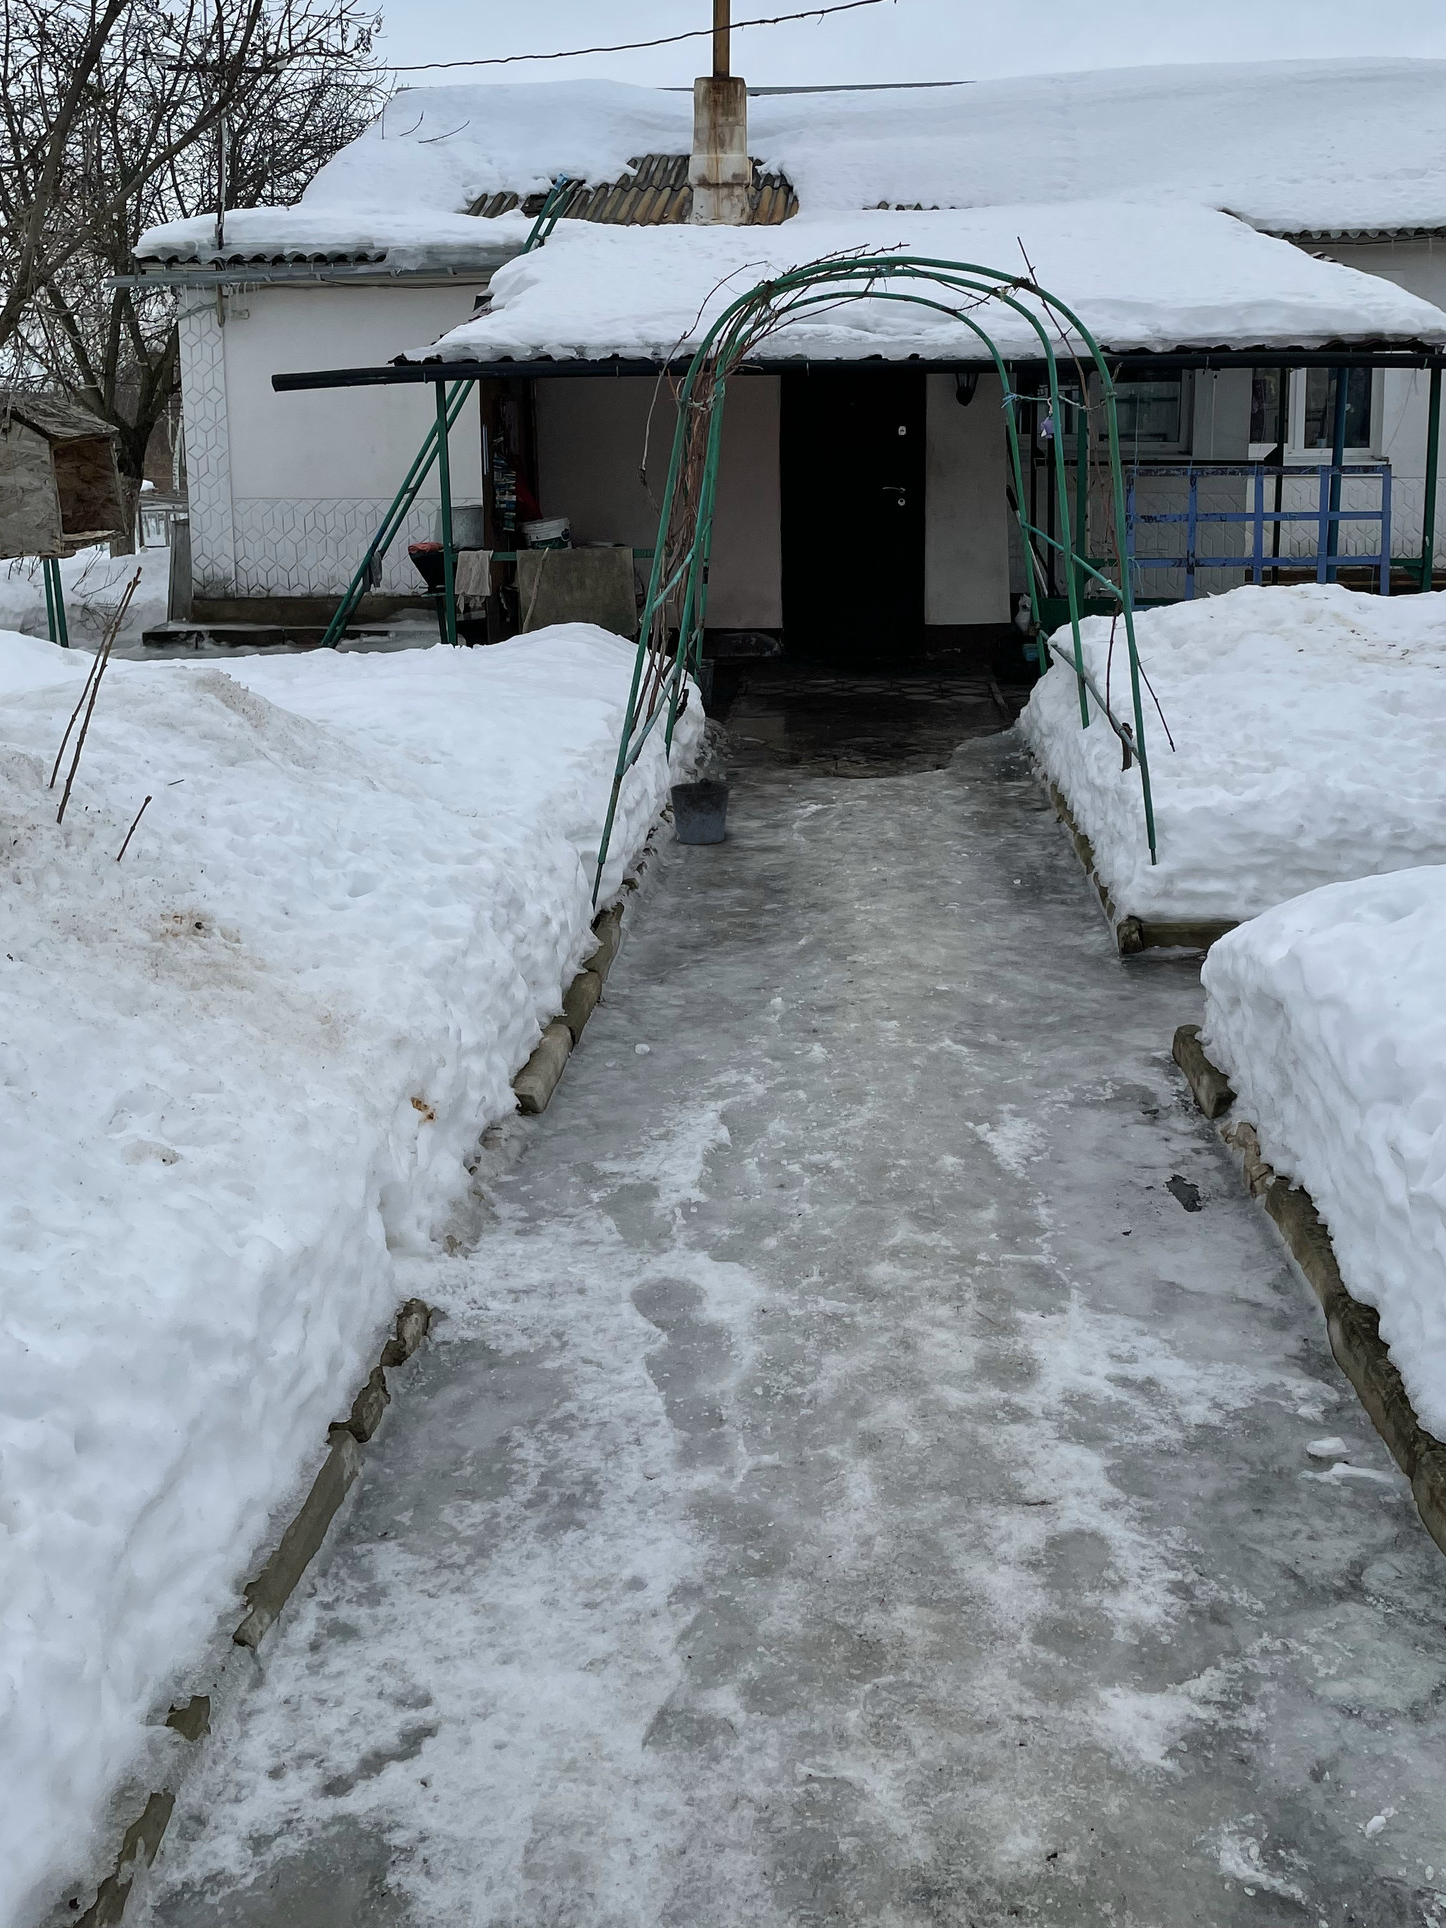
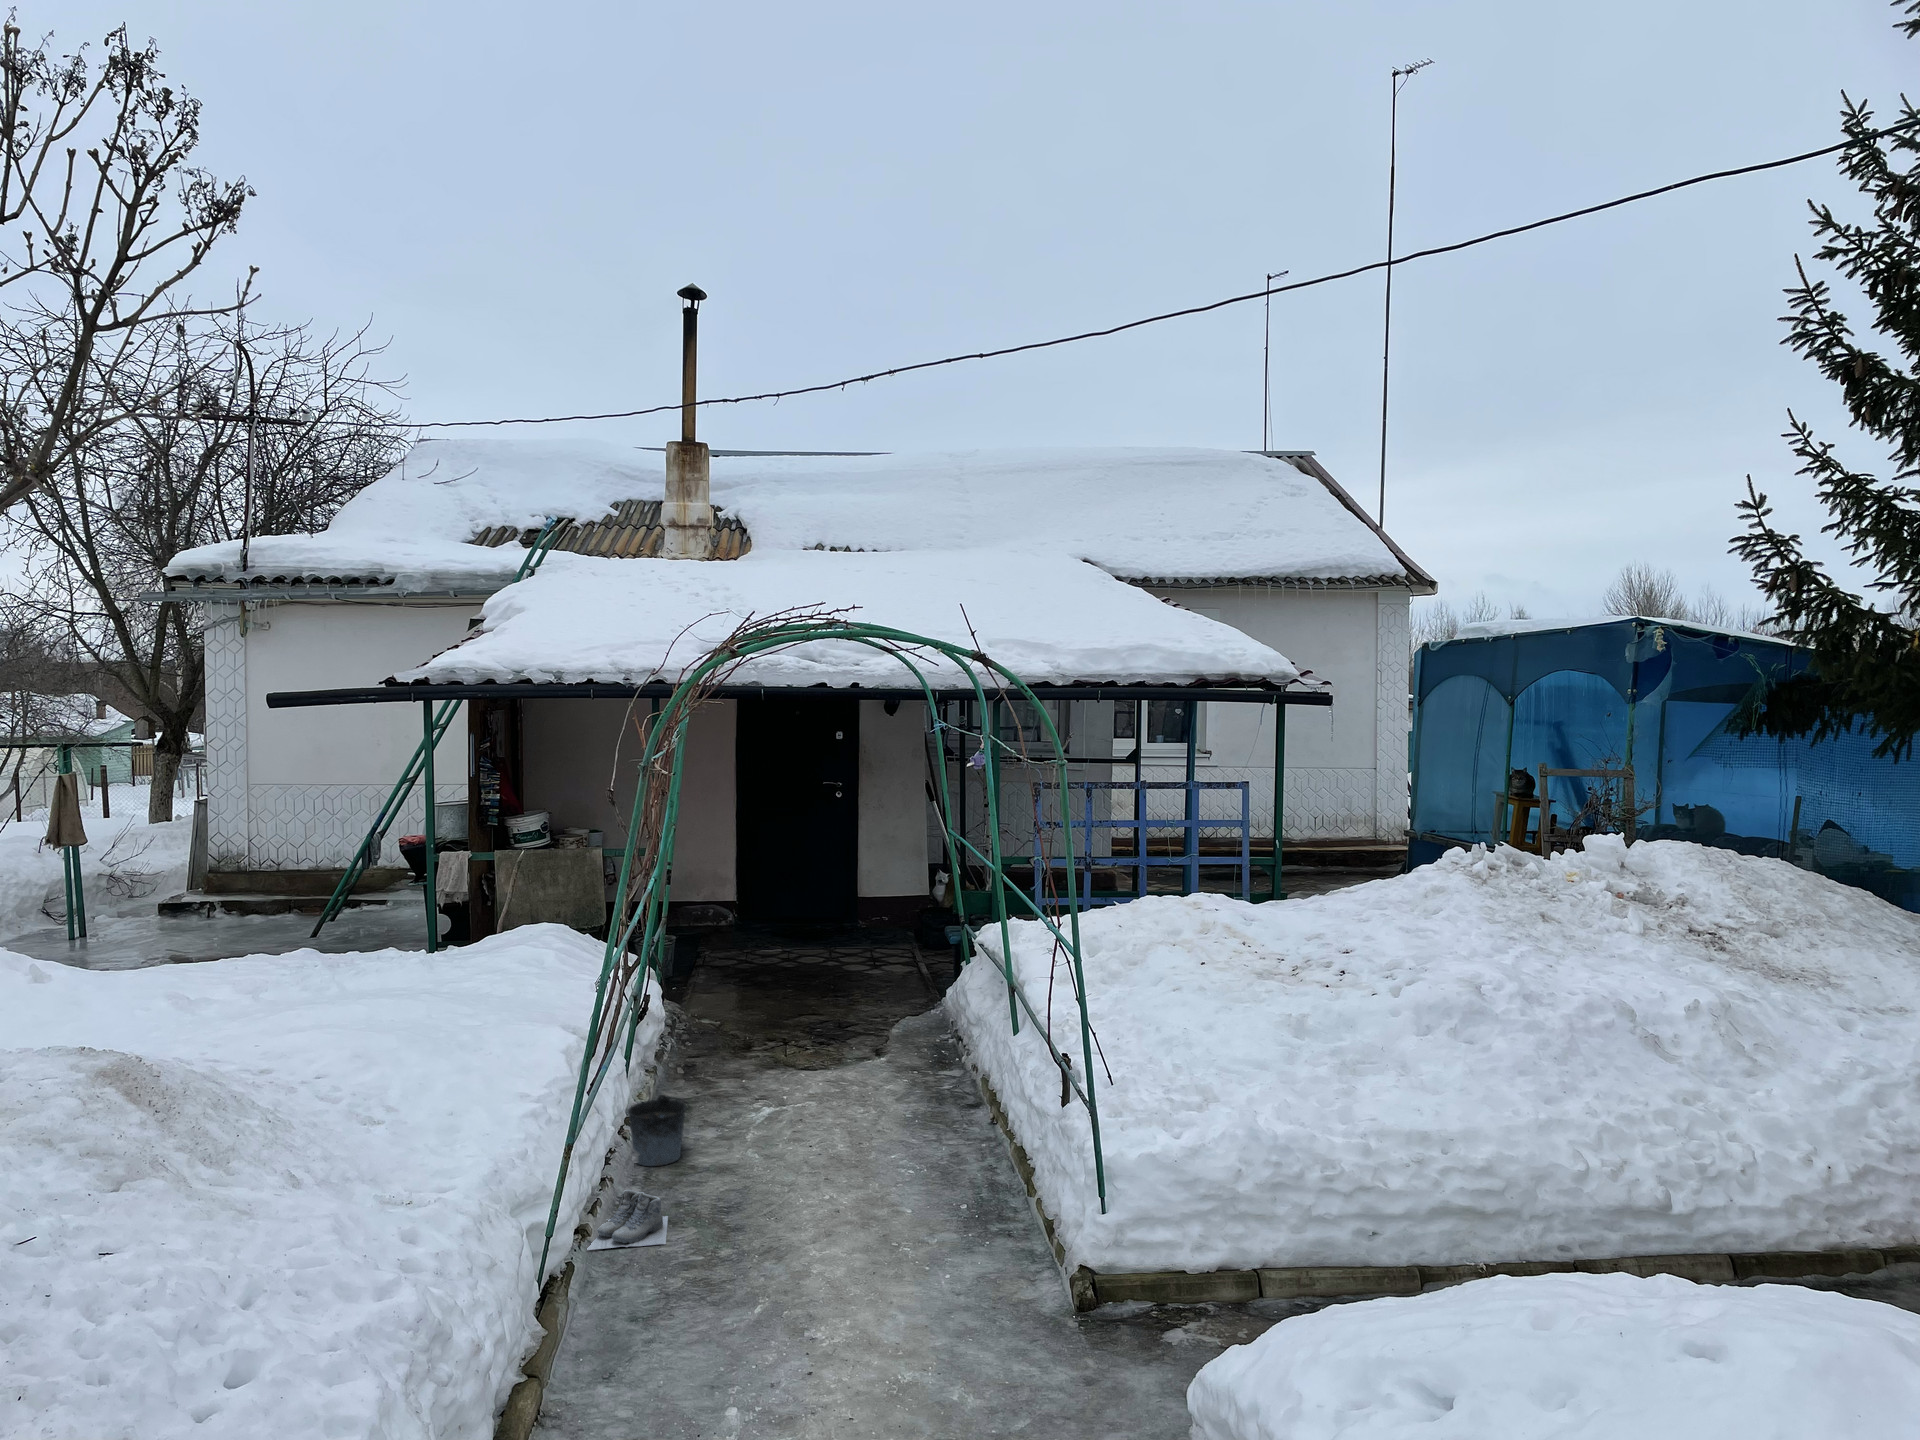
boots: none [636,843,714,892] -> present [587,1190,668,1250]

